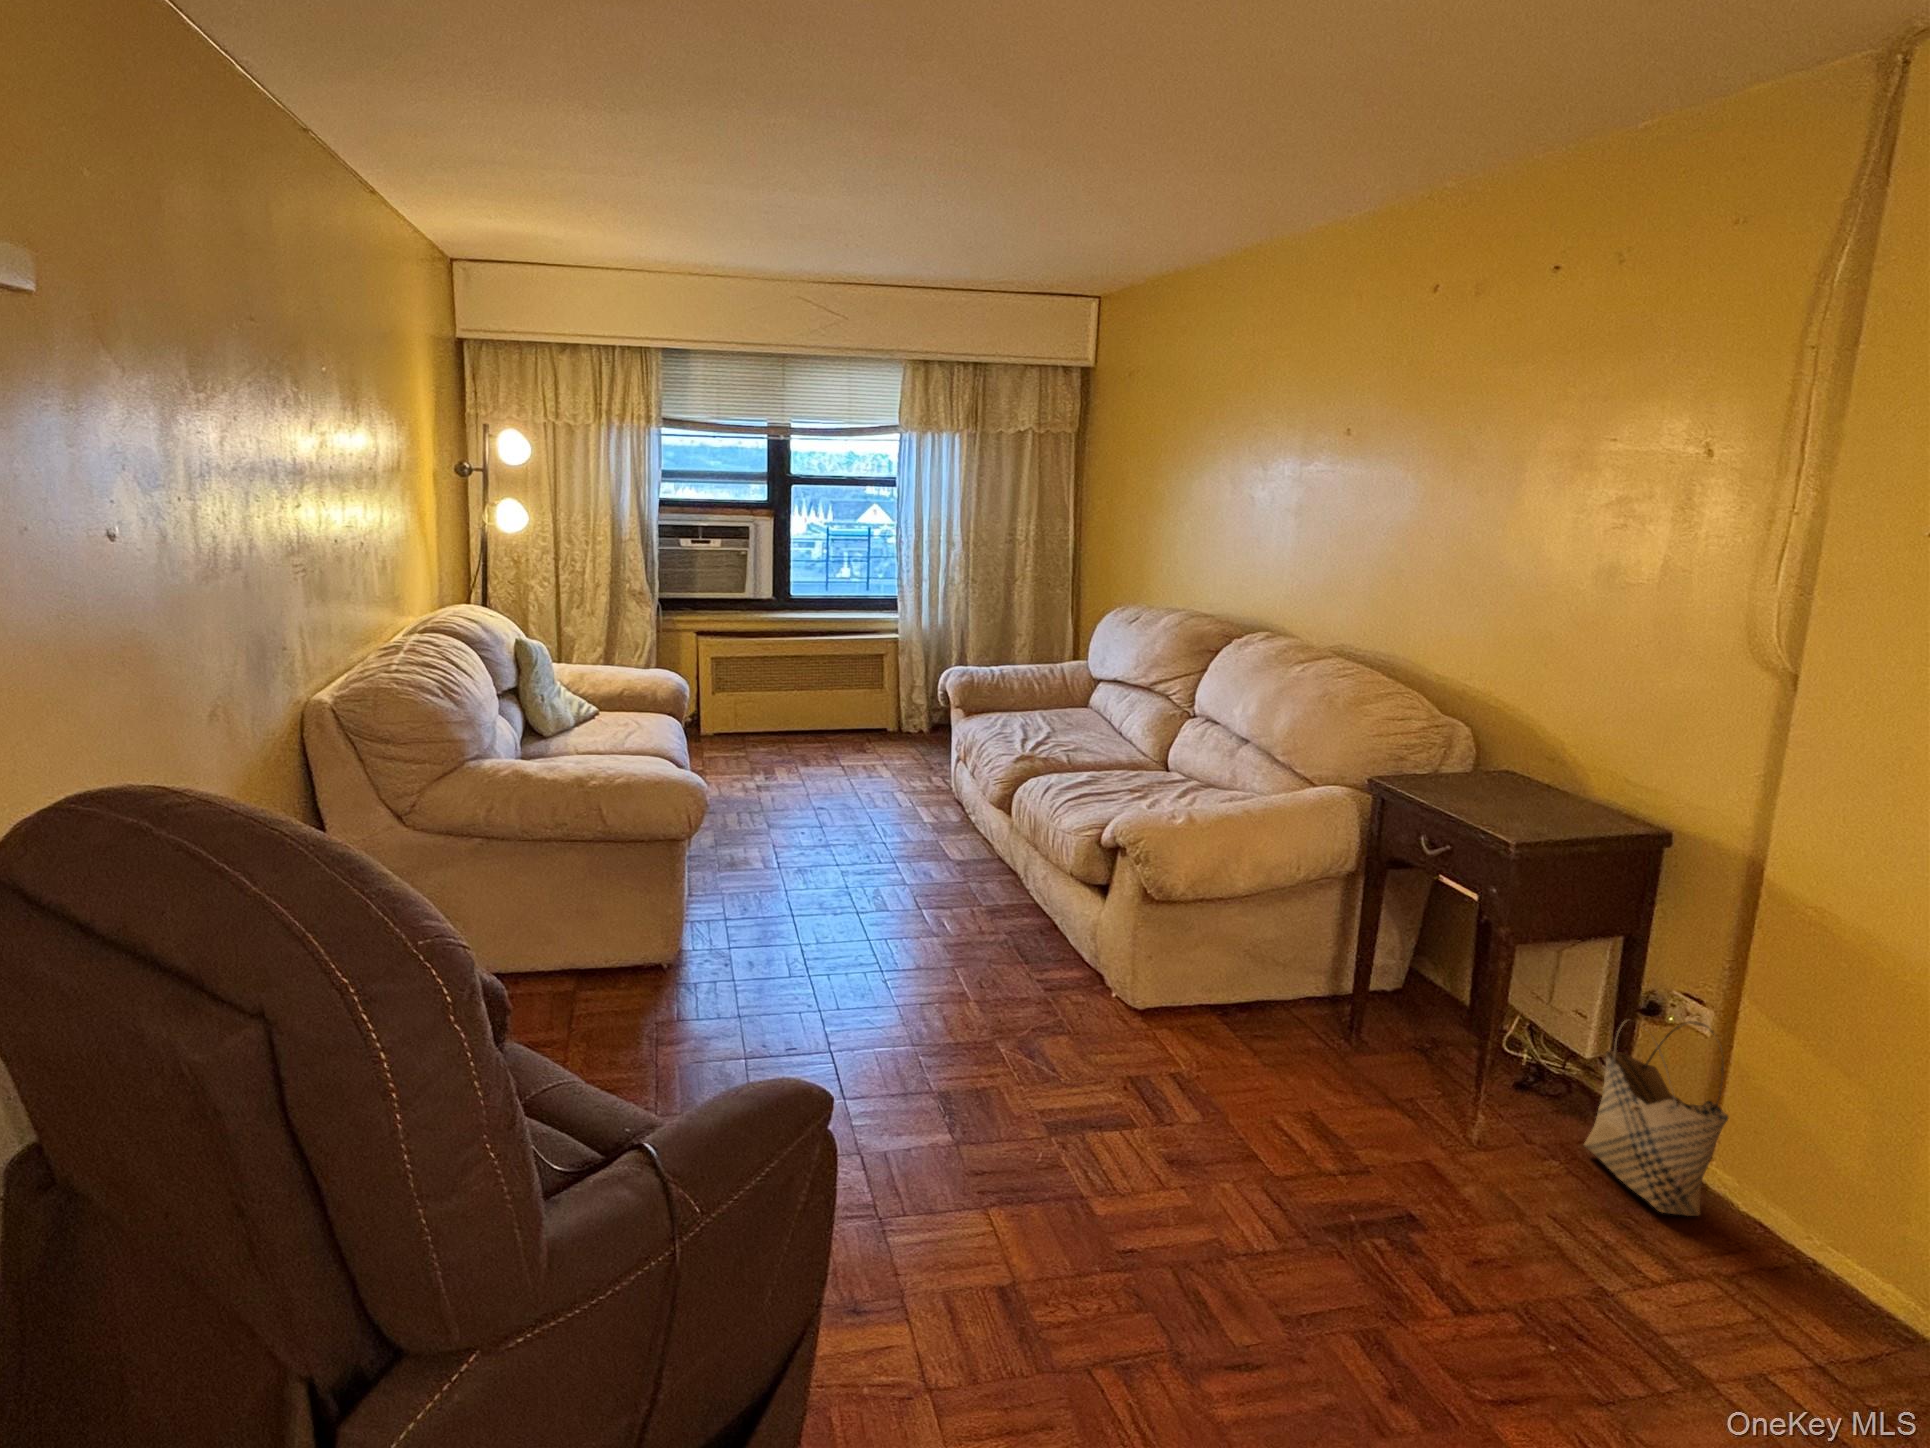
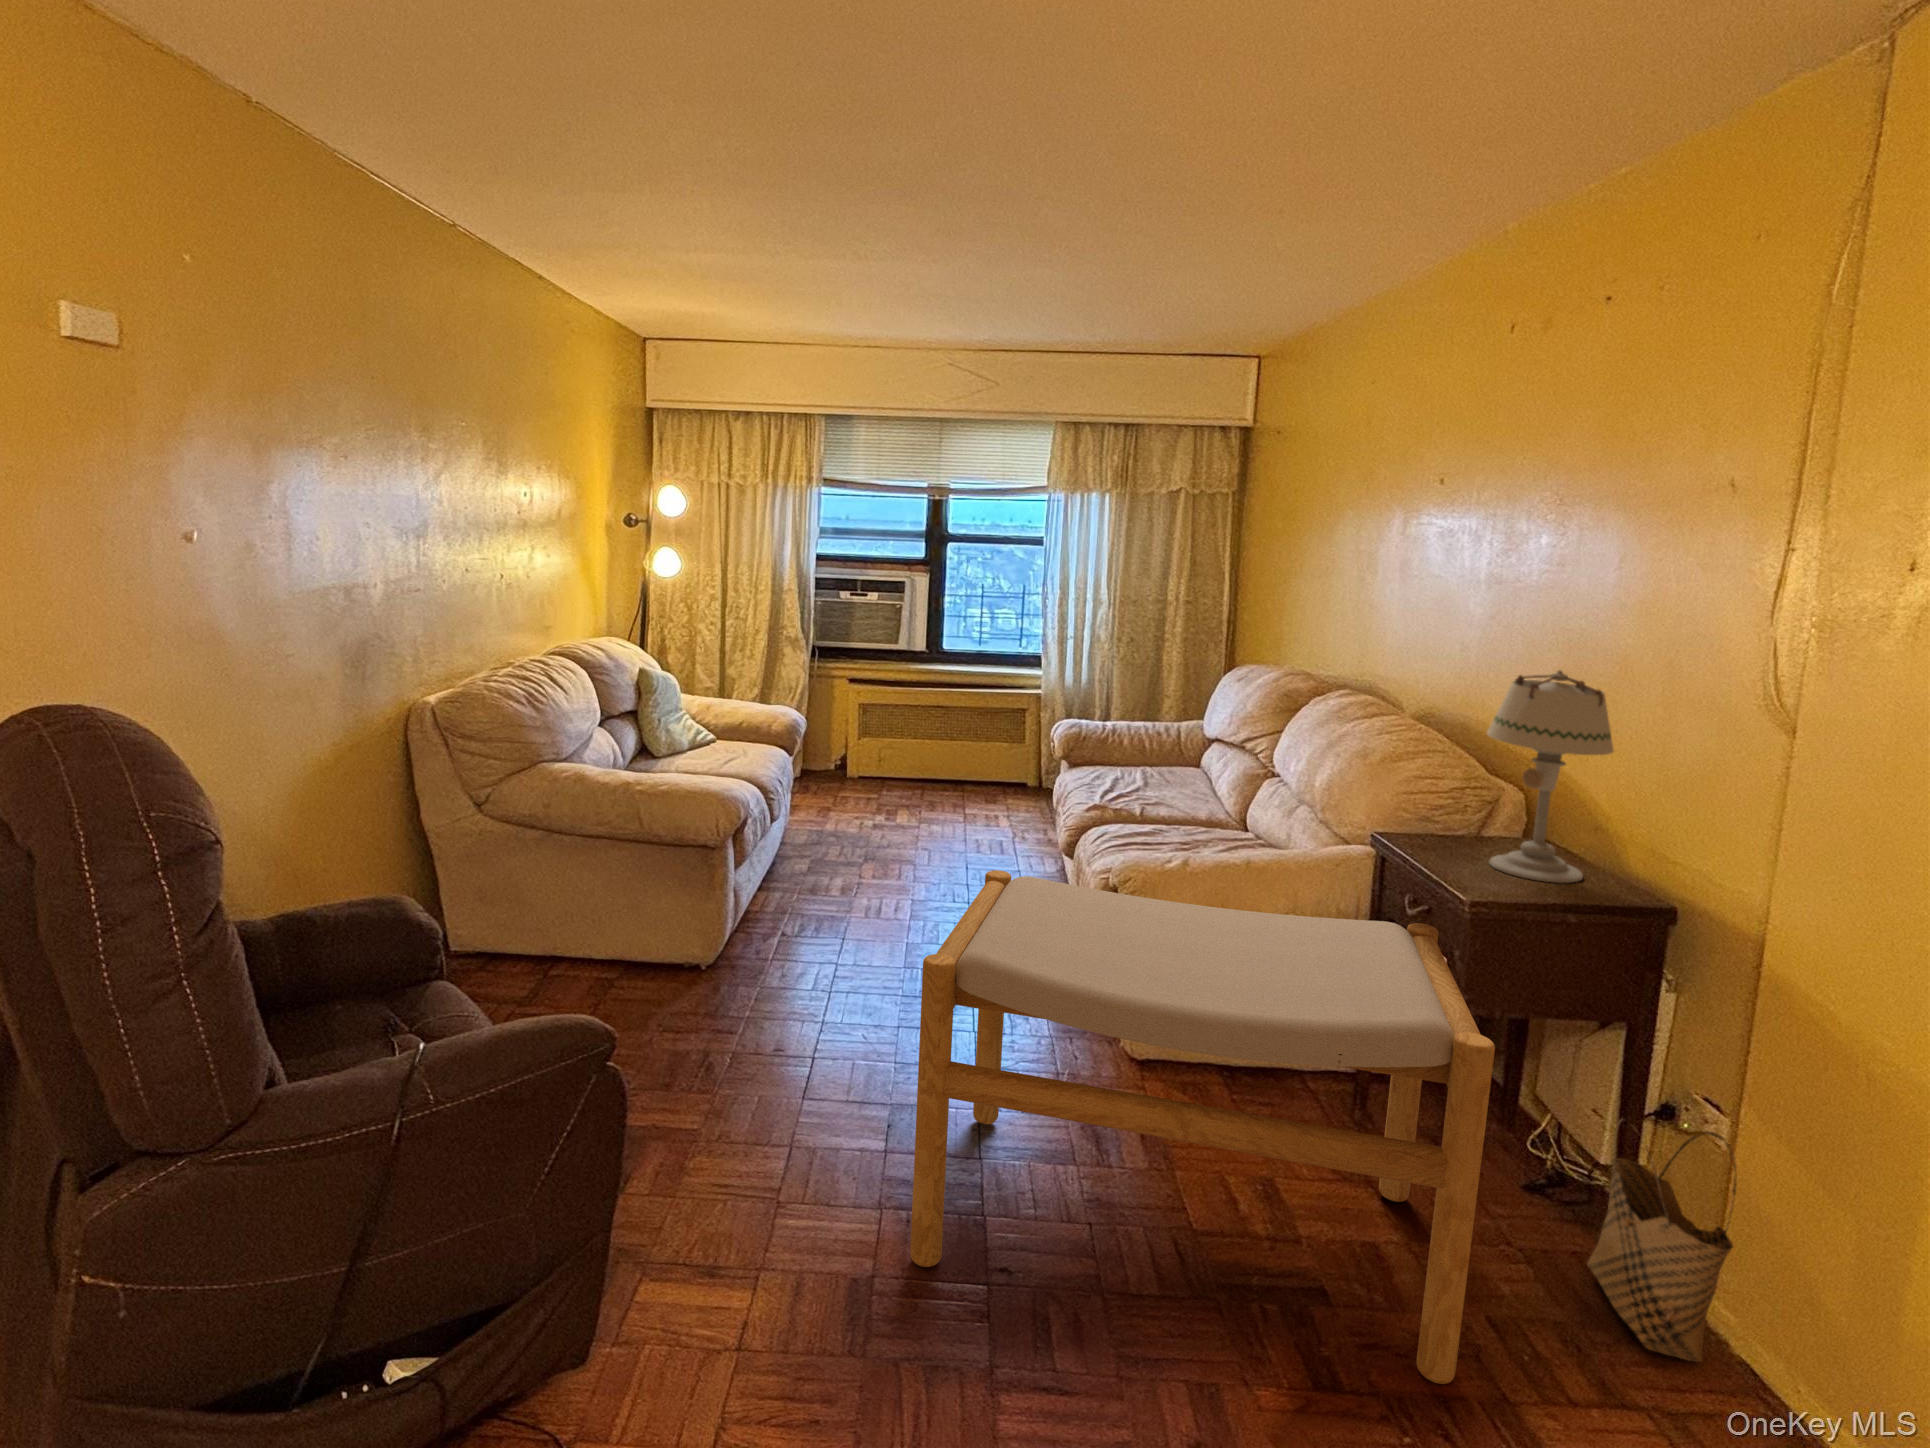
table lamp: none [1478,624,1591,815] -> present [1487,670,1614,883]
footstool: none [1013,844,1578,1274] -> present [910,870,1495,1384]

